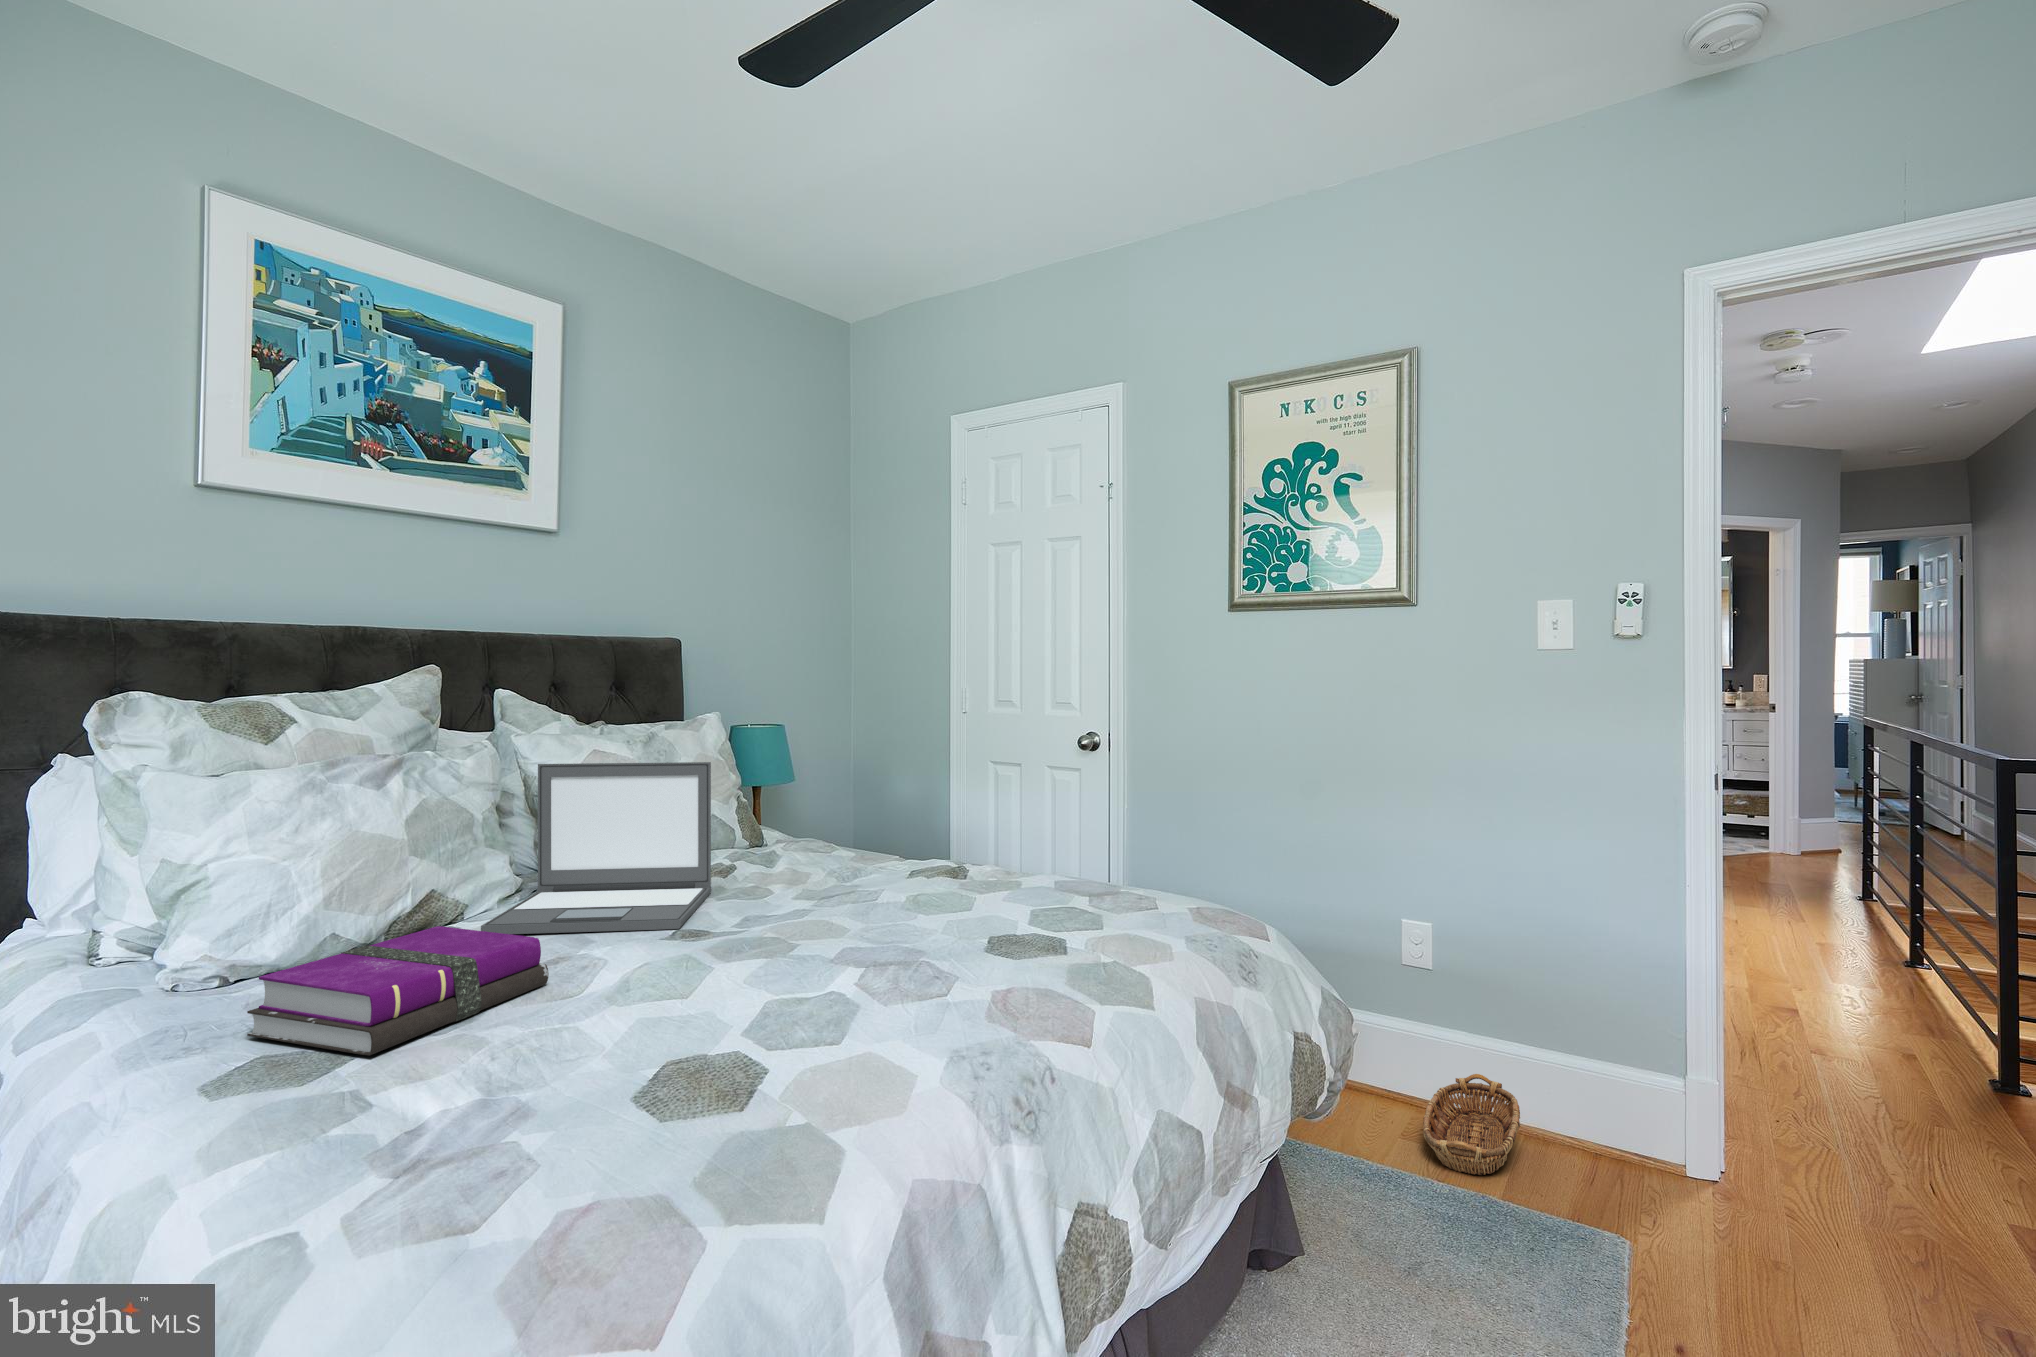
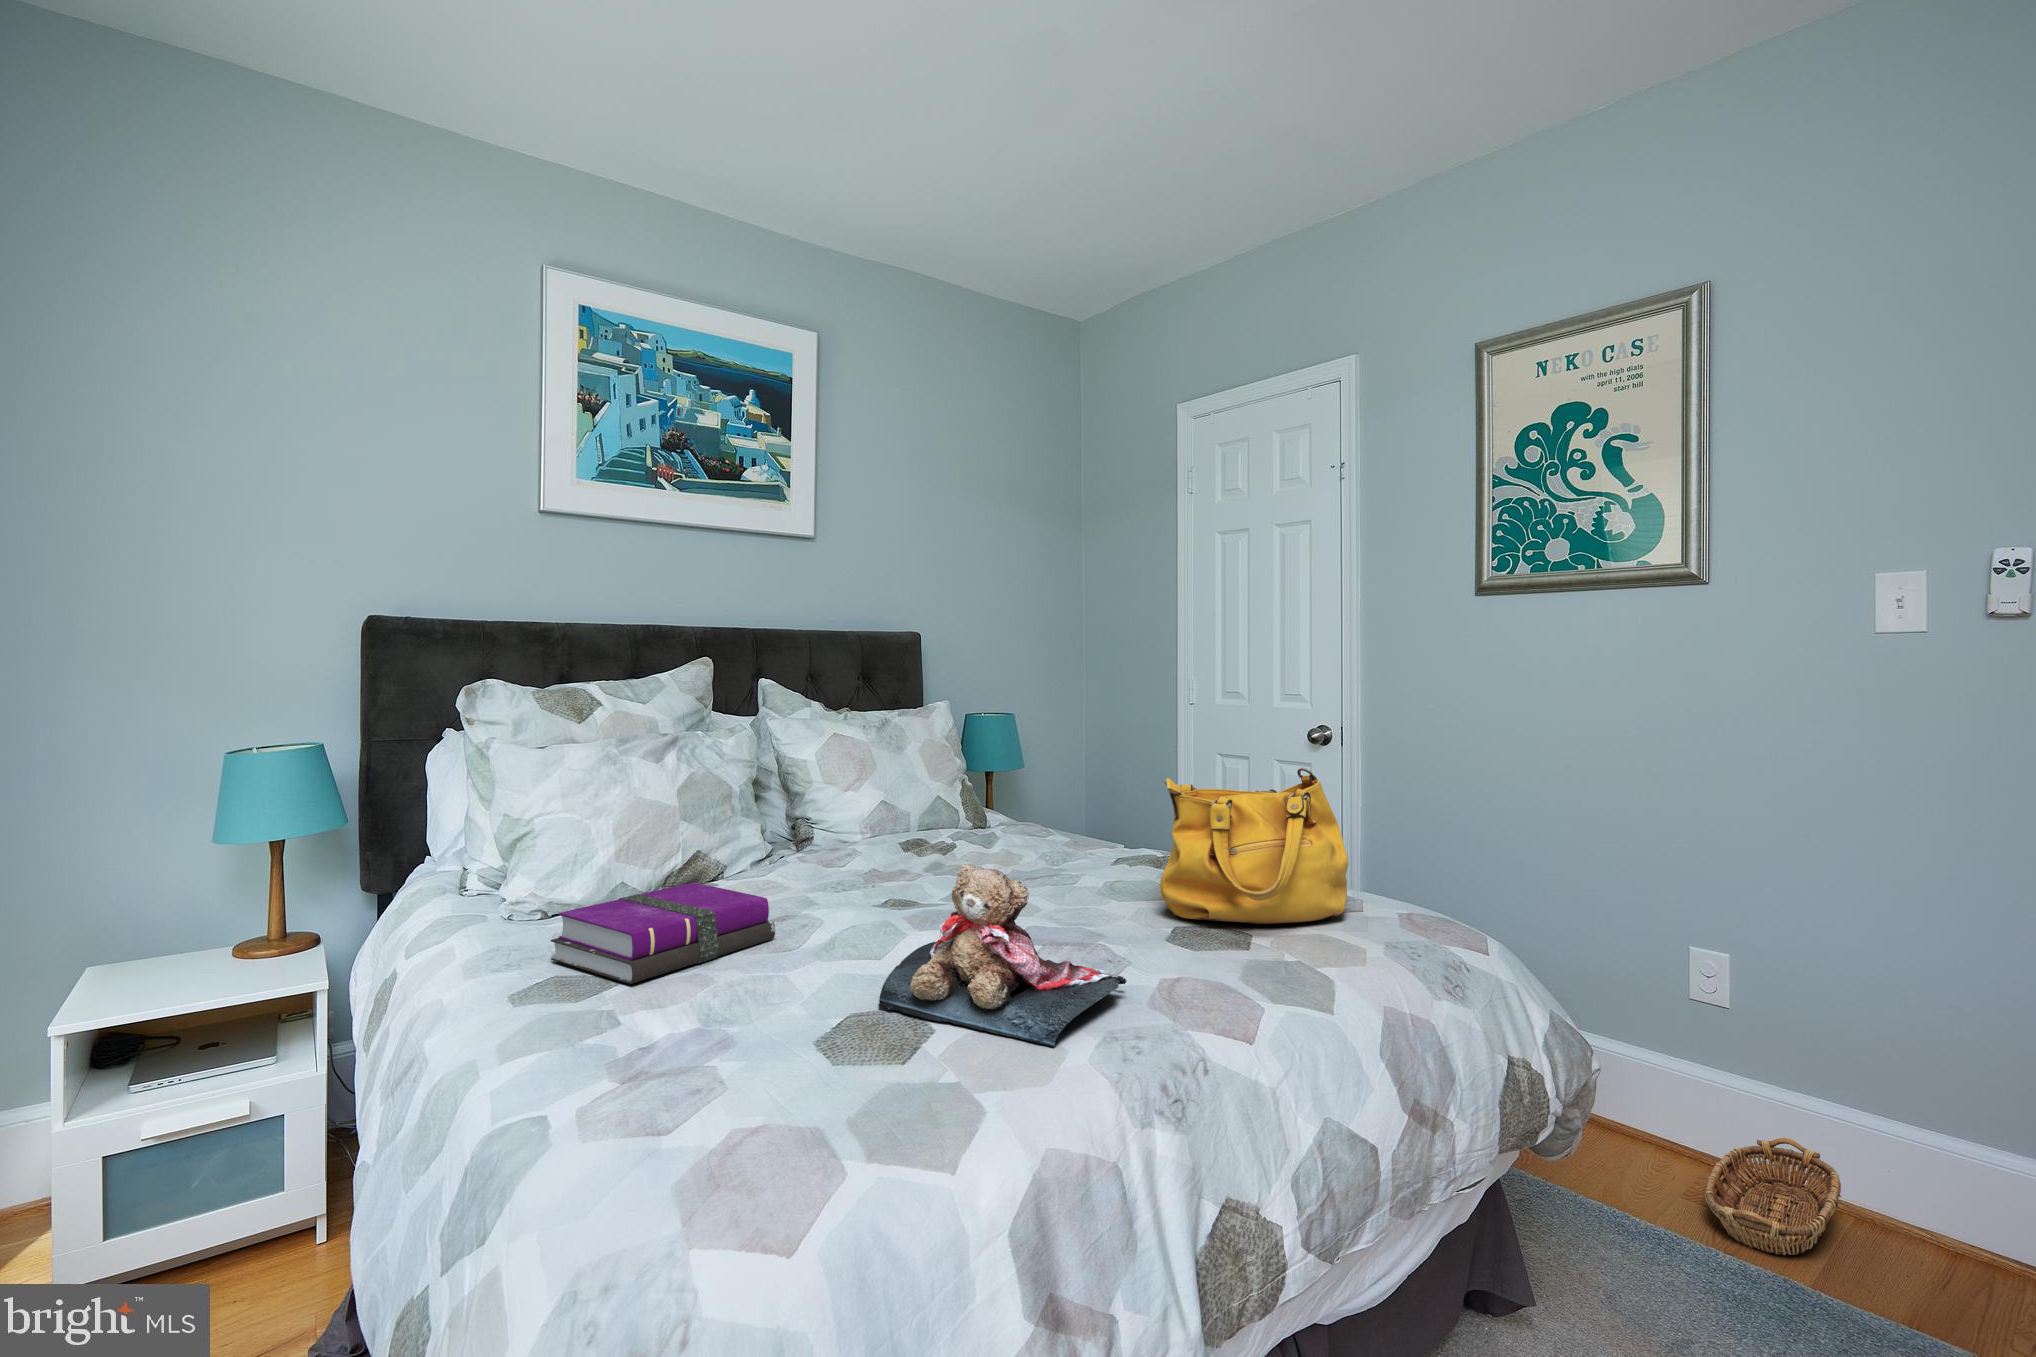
laptop: present [481,762,711,934] -> none [732,746,928,900]
handbag: none [972,771,1147,926] -> present [1160,768,1348,924]
teddy bear: none [695,881,964,1073] -> present [879,863,1127,1047]

